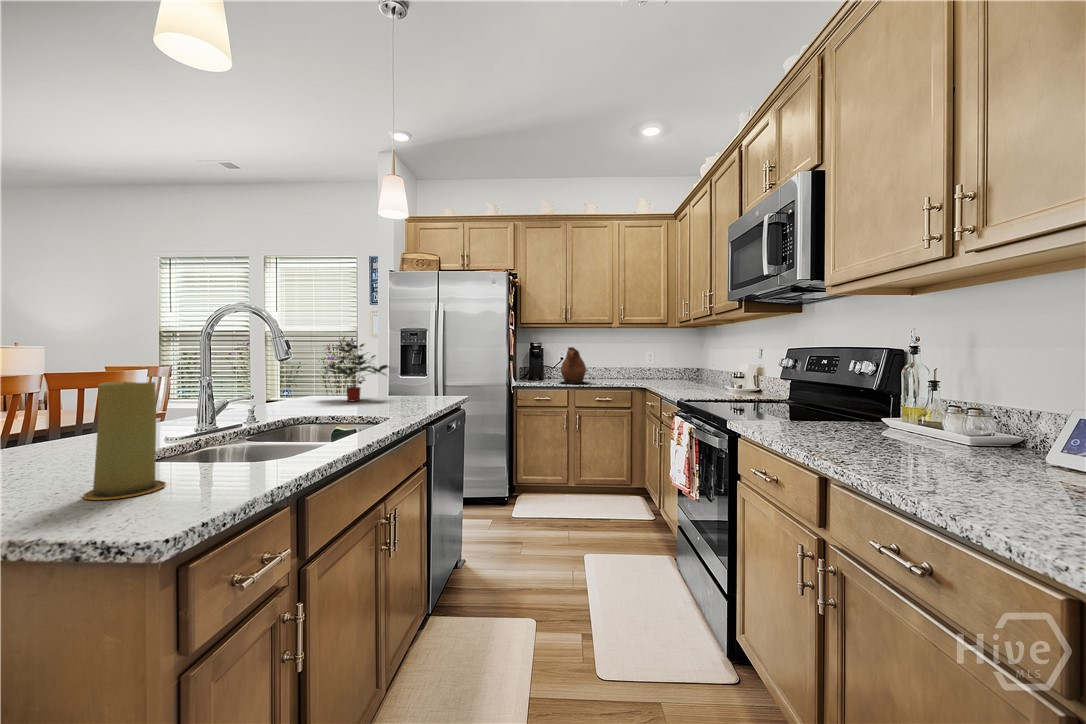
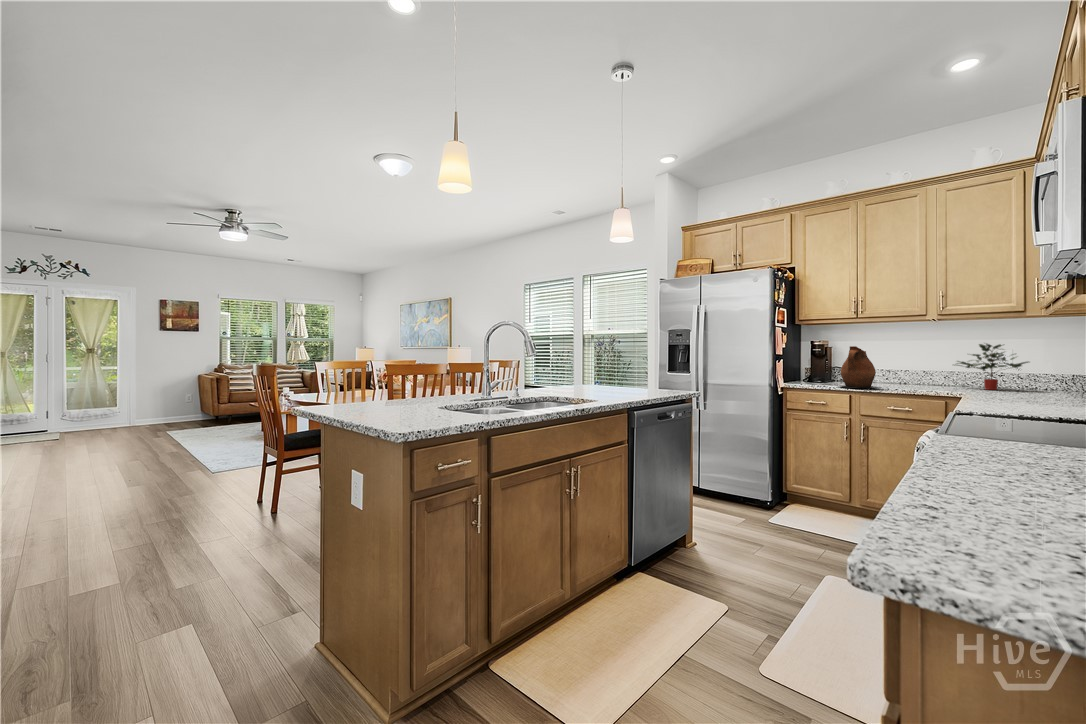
potted plant: present [322,342,388,401] -> present [954,344,1028,390]
candle: present [83,382,166,500] -> none [402,362,436,421]

